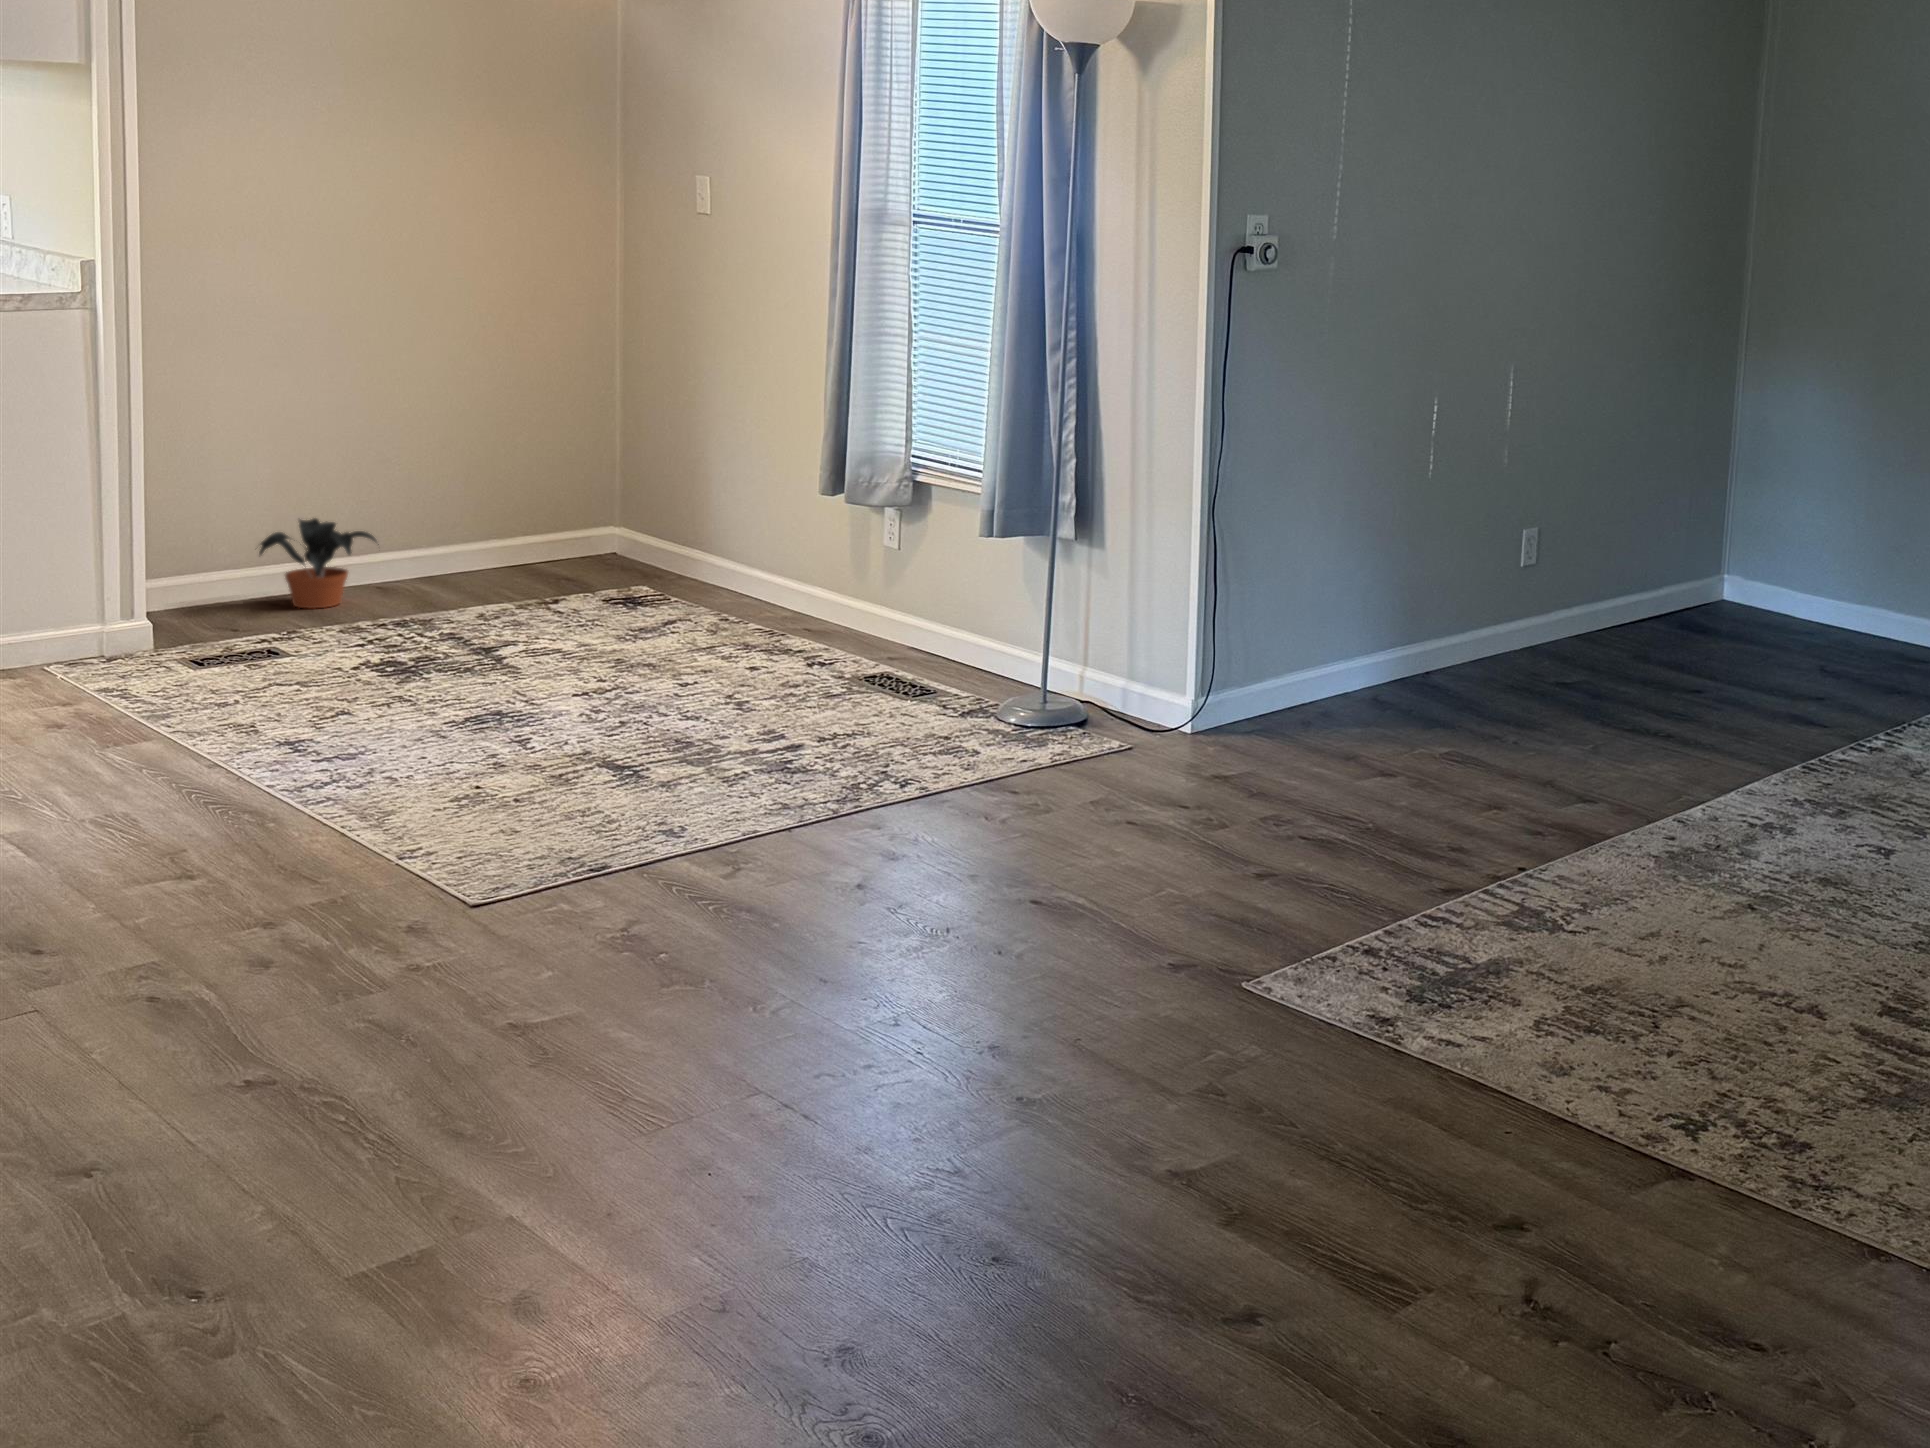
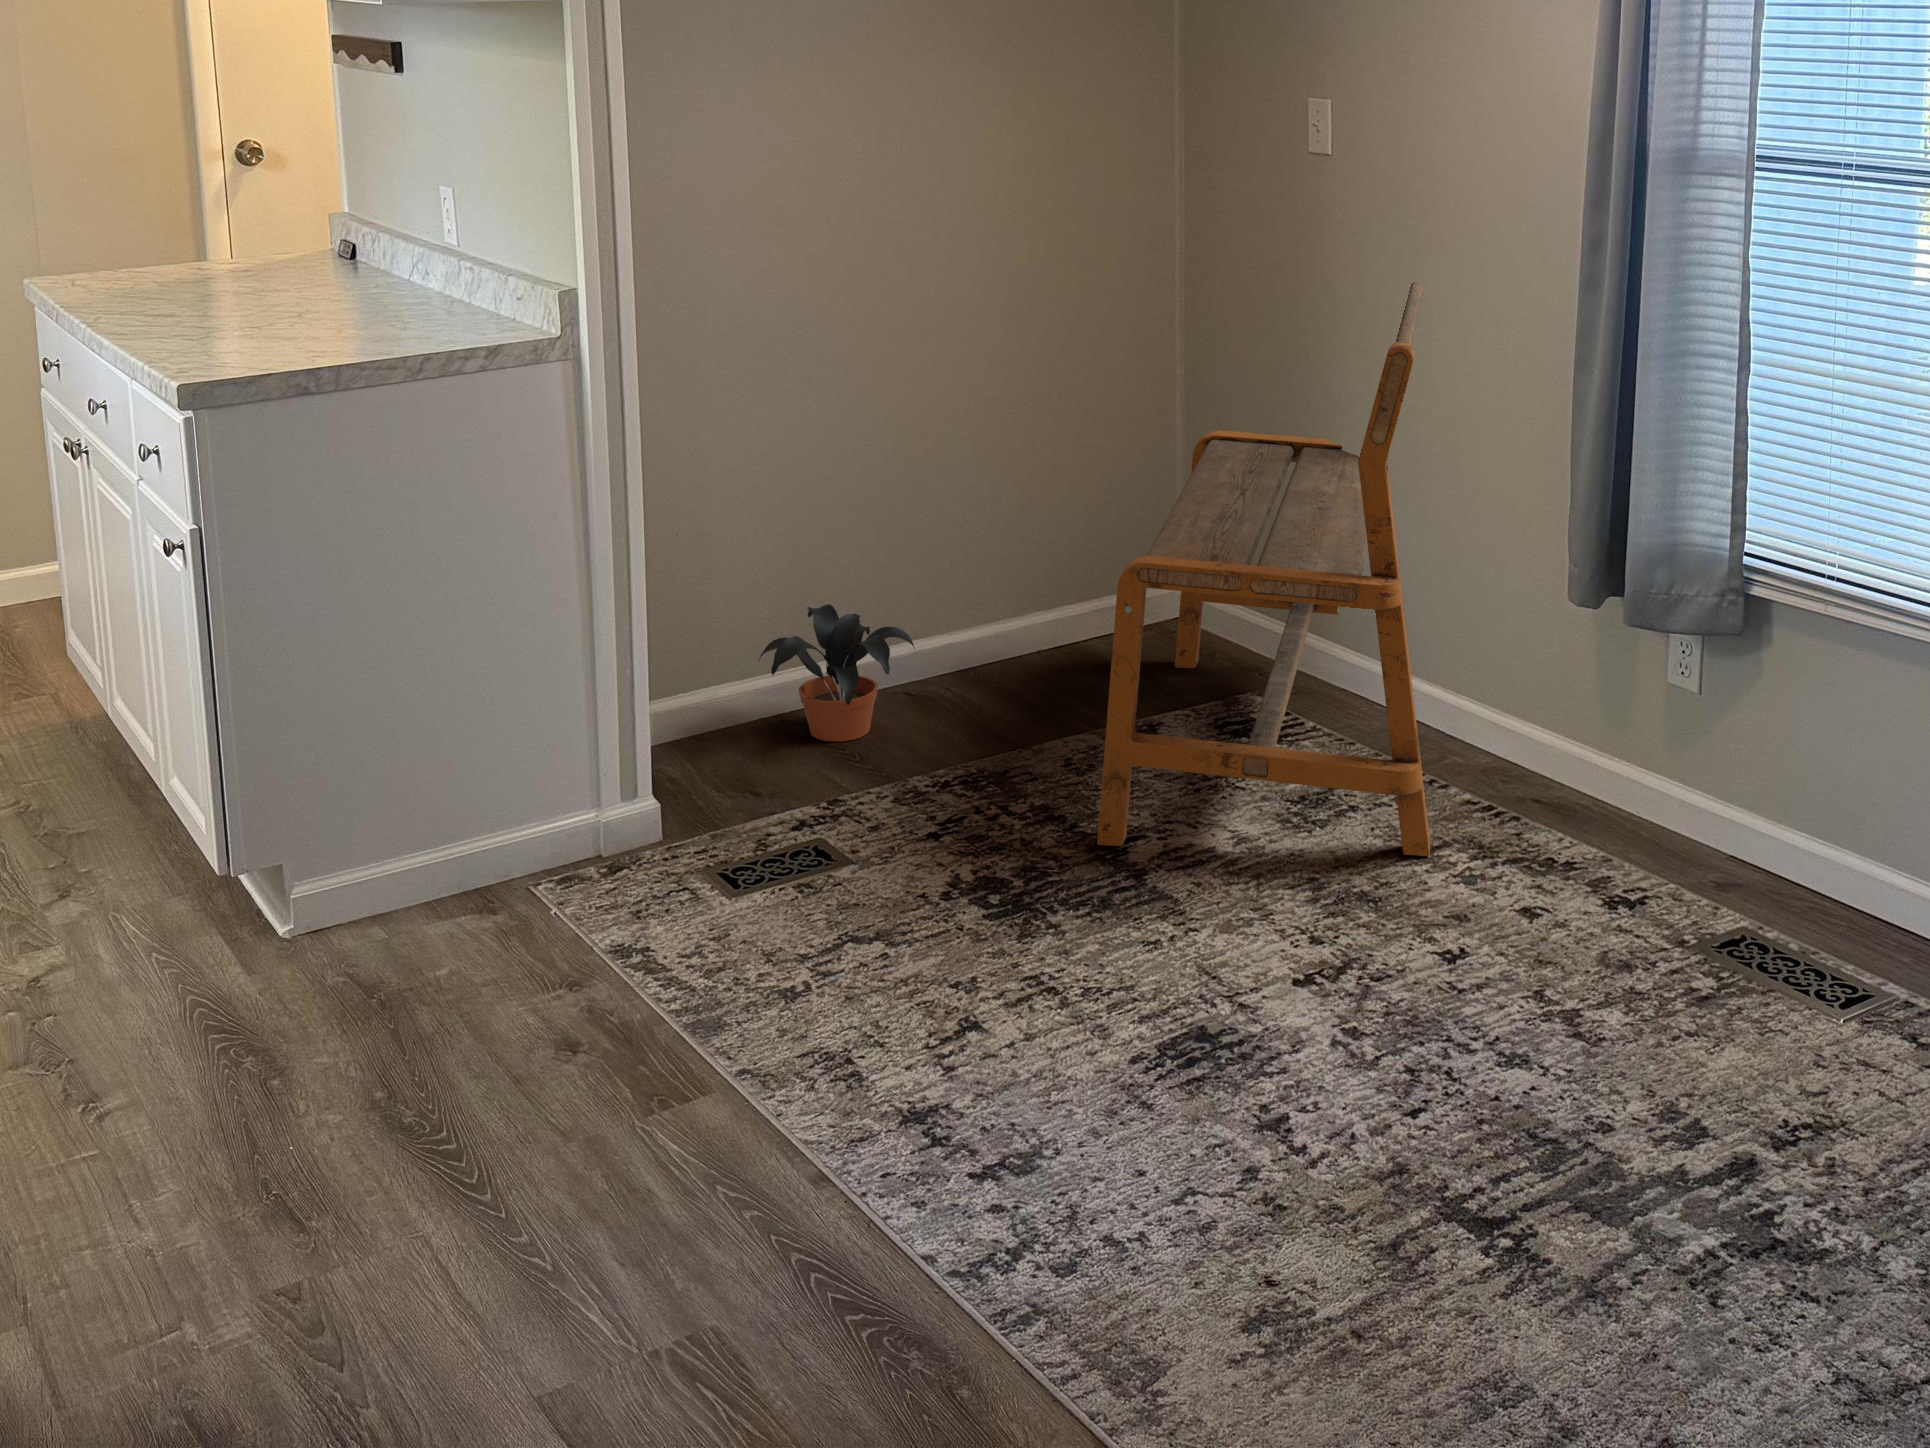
bench: none [482,295,785,650] -> present [1097,282,1430,856]

